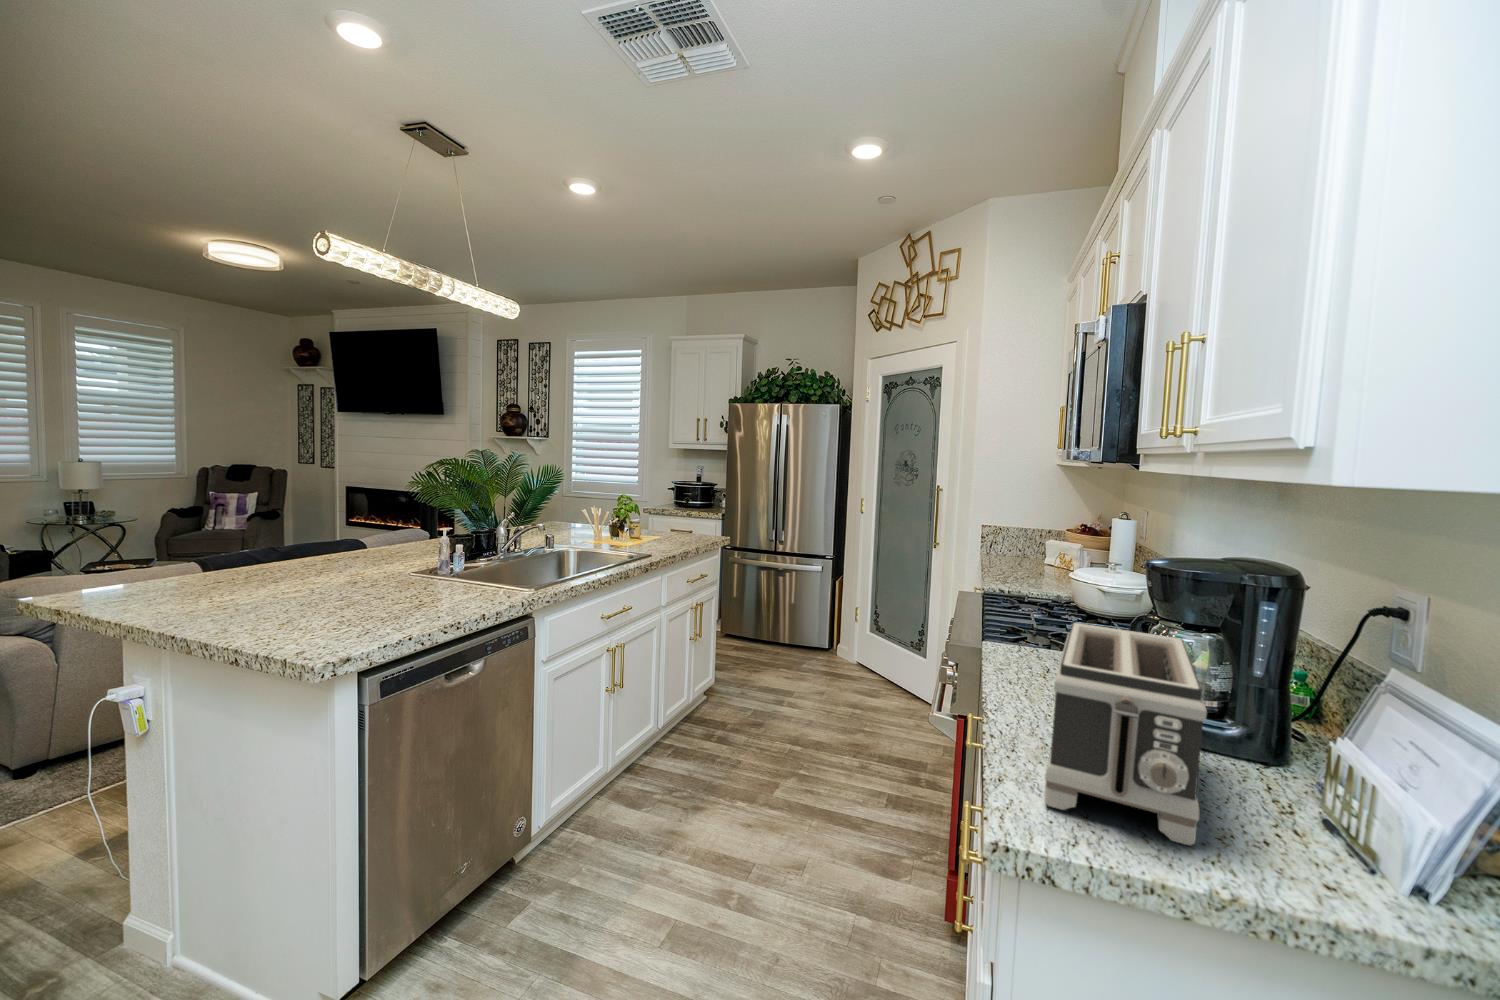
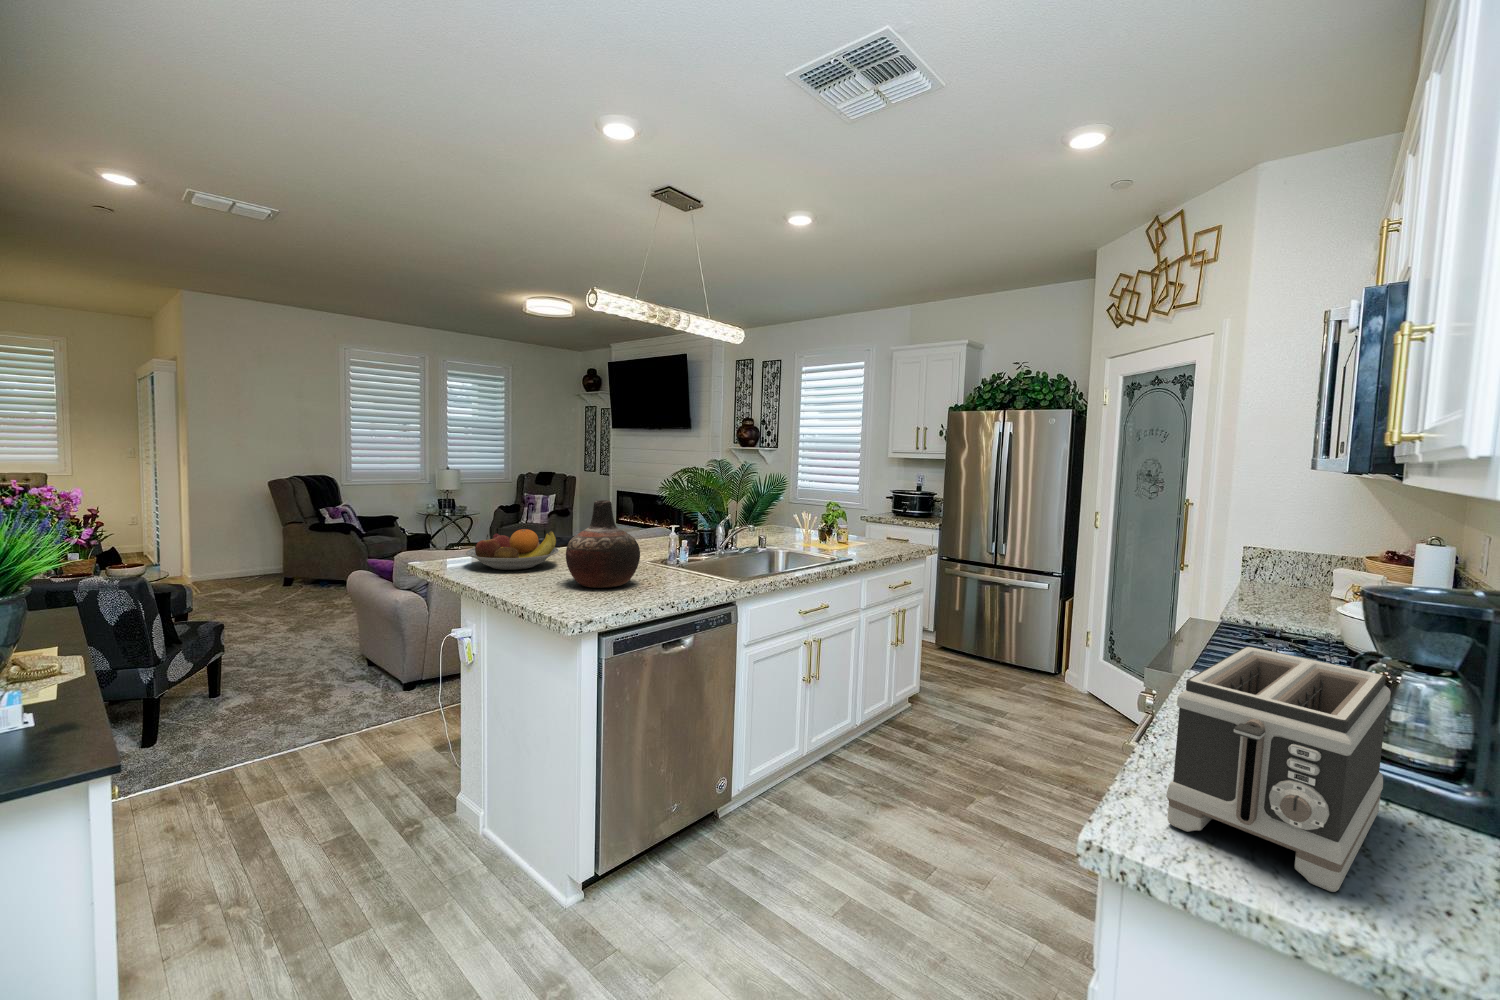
vase: none [300,501,408,612] -> present [566,500,640,588]
fruit bowl: none [131,542,284,597] -> present [466,529,559,570]

